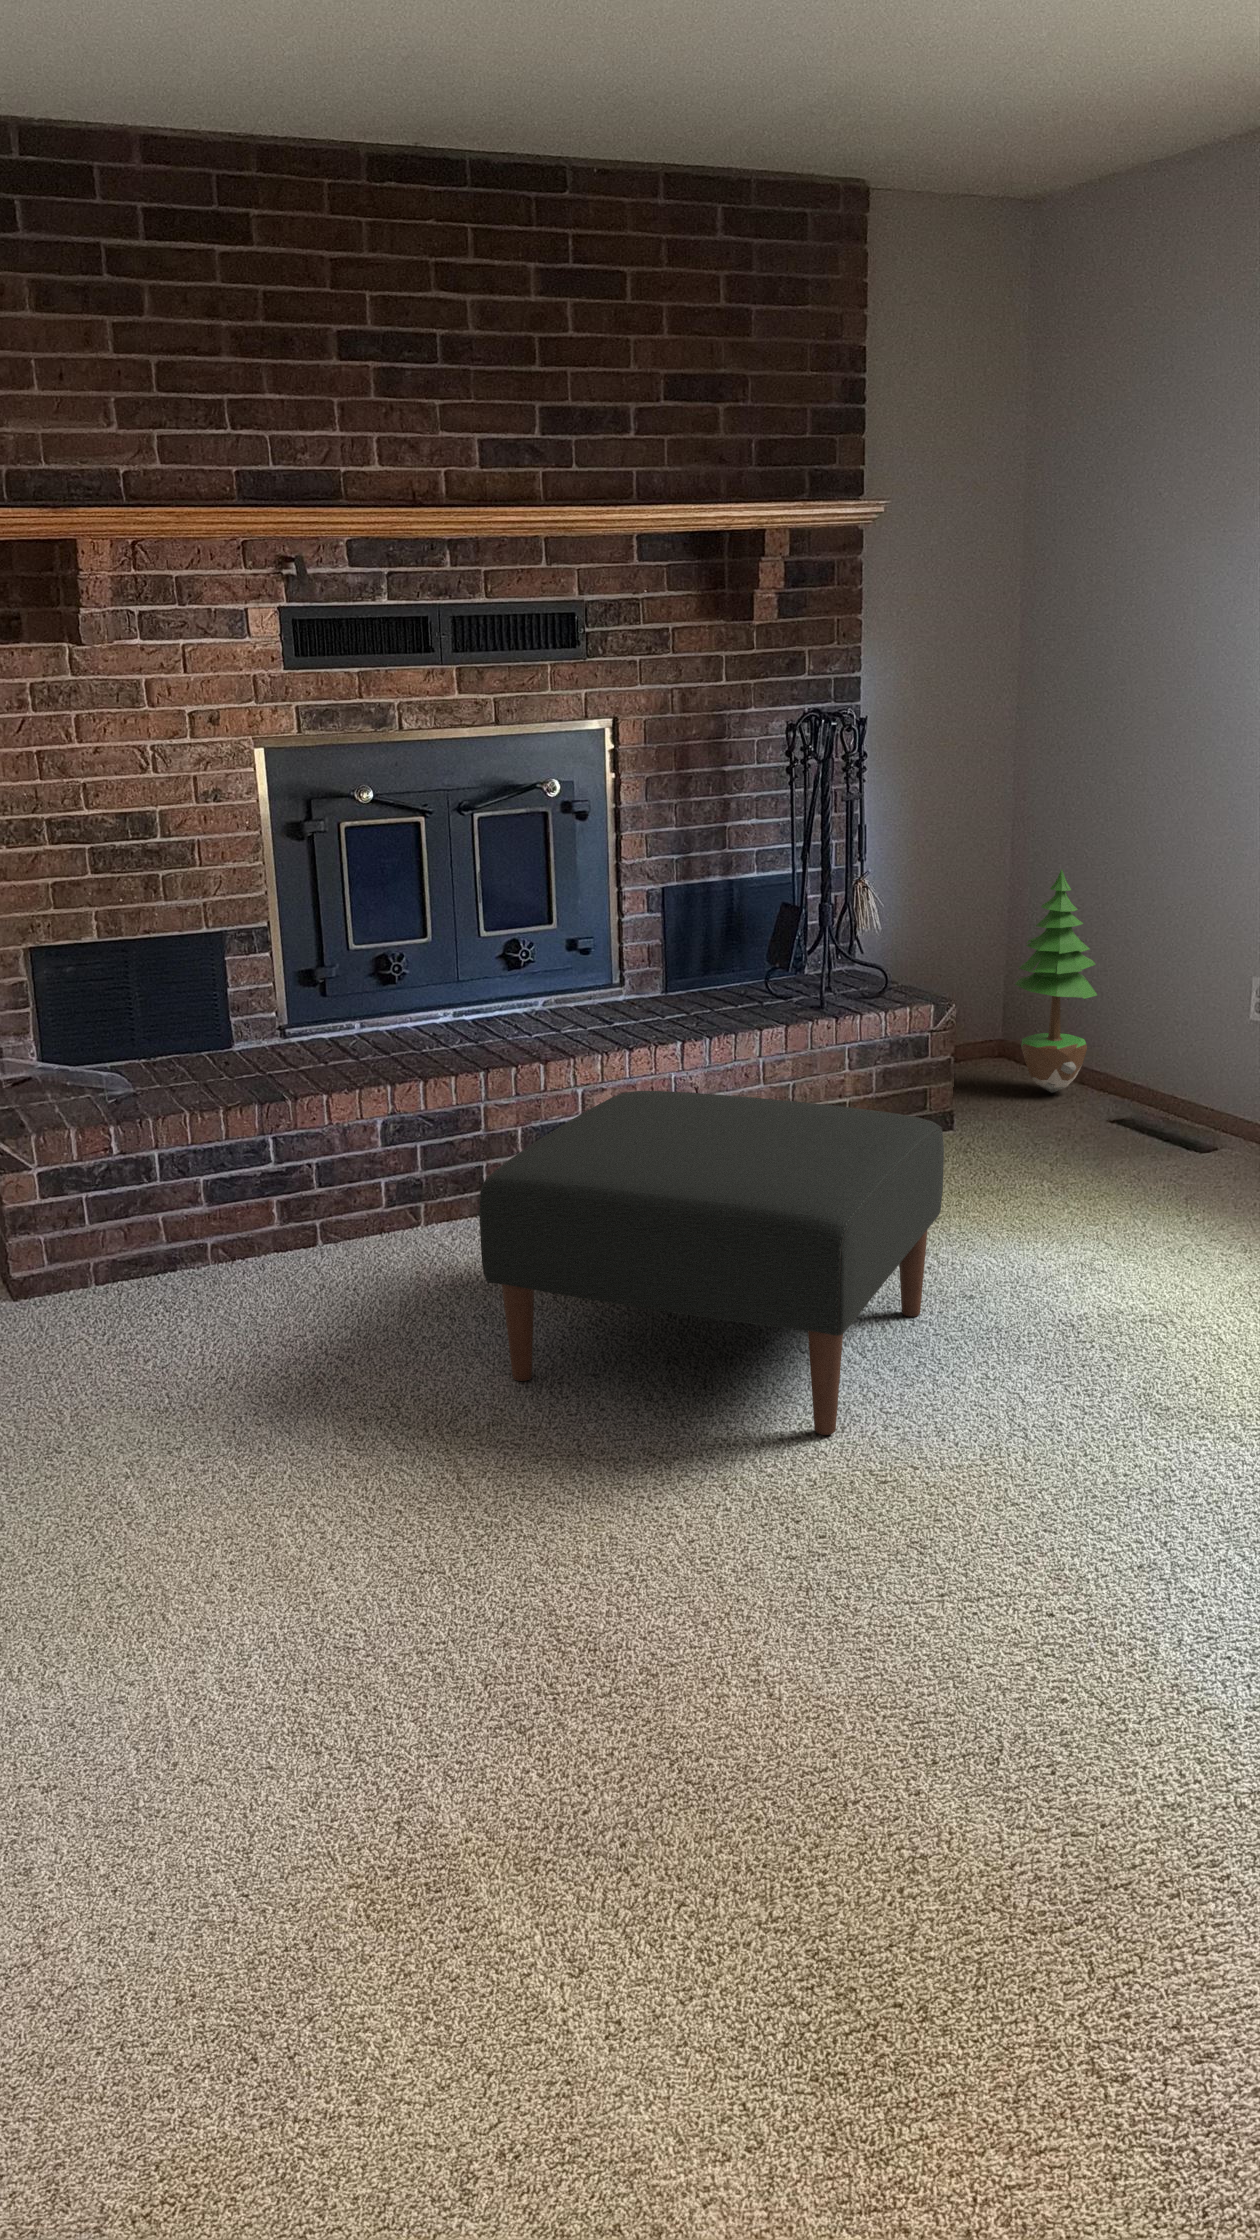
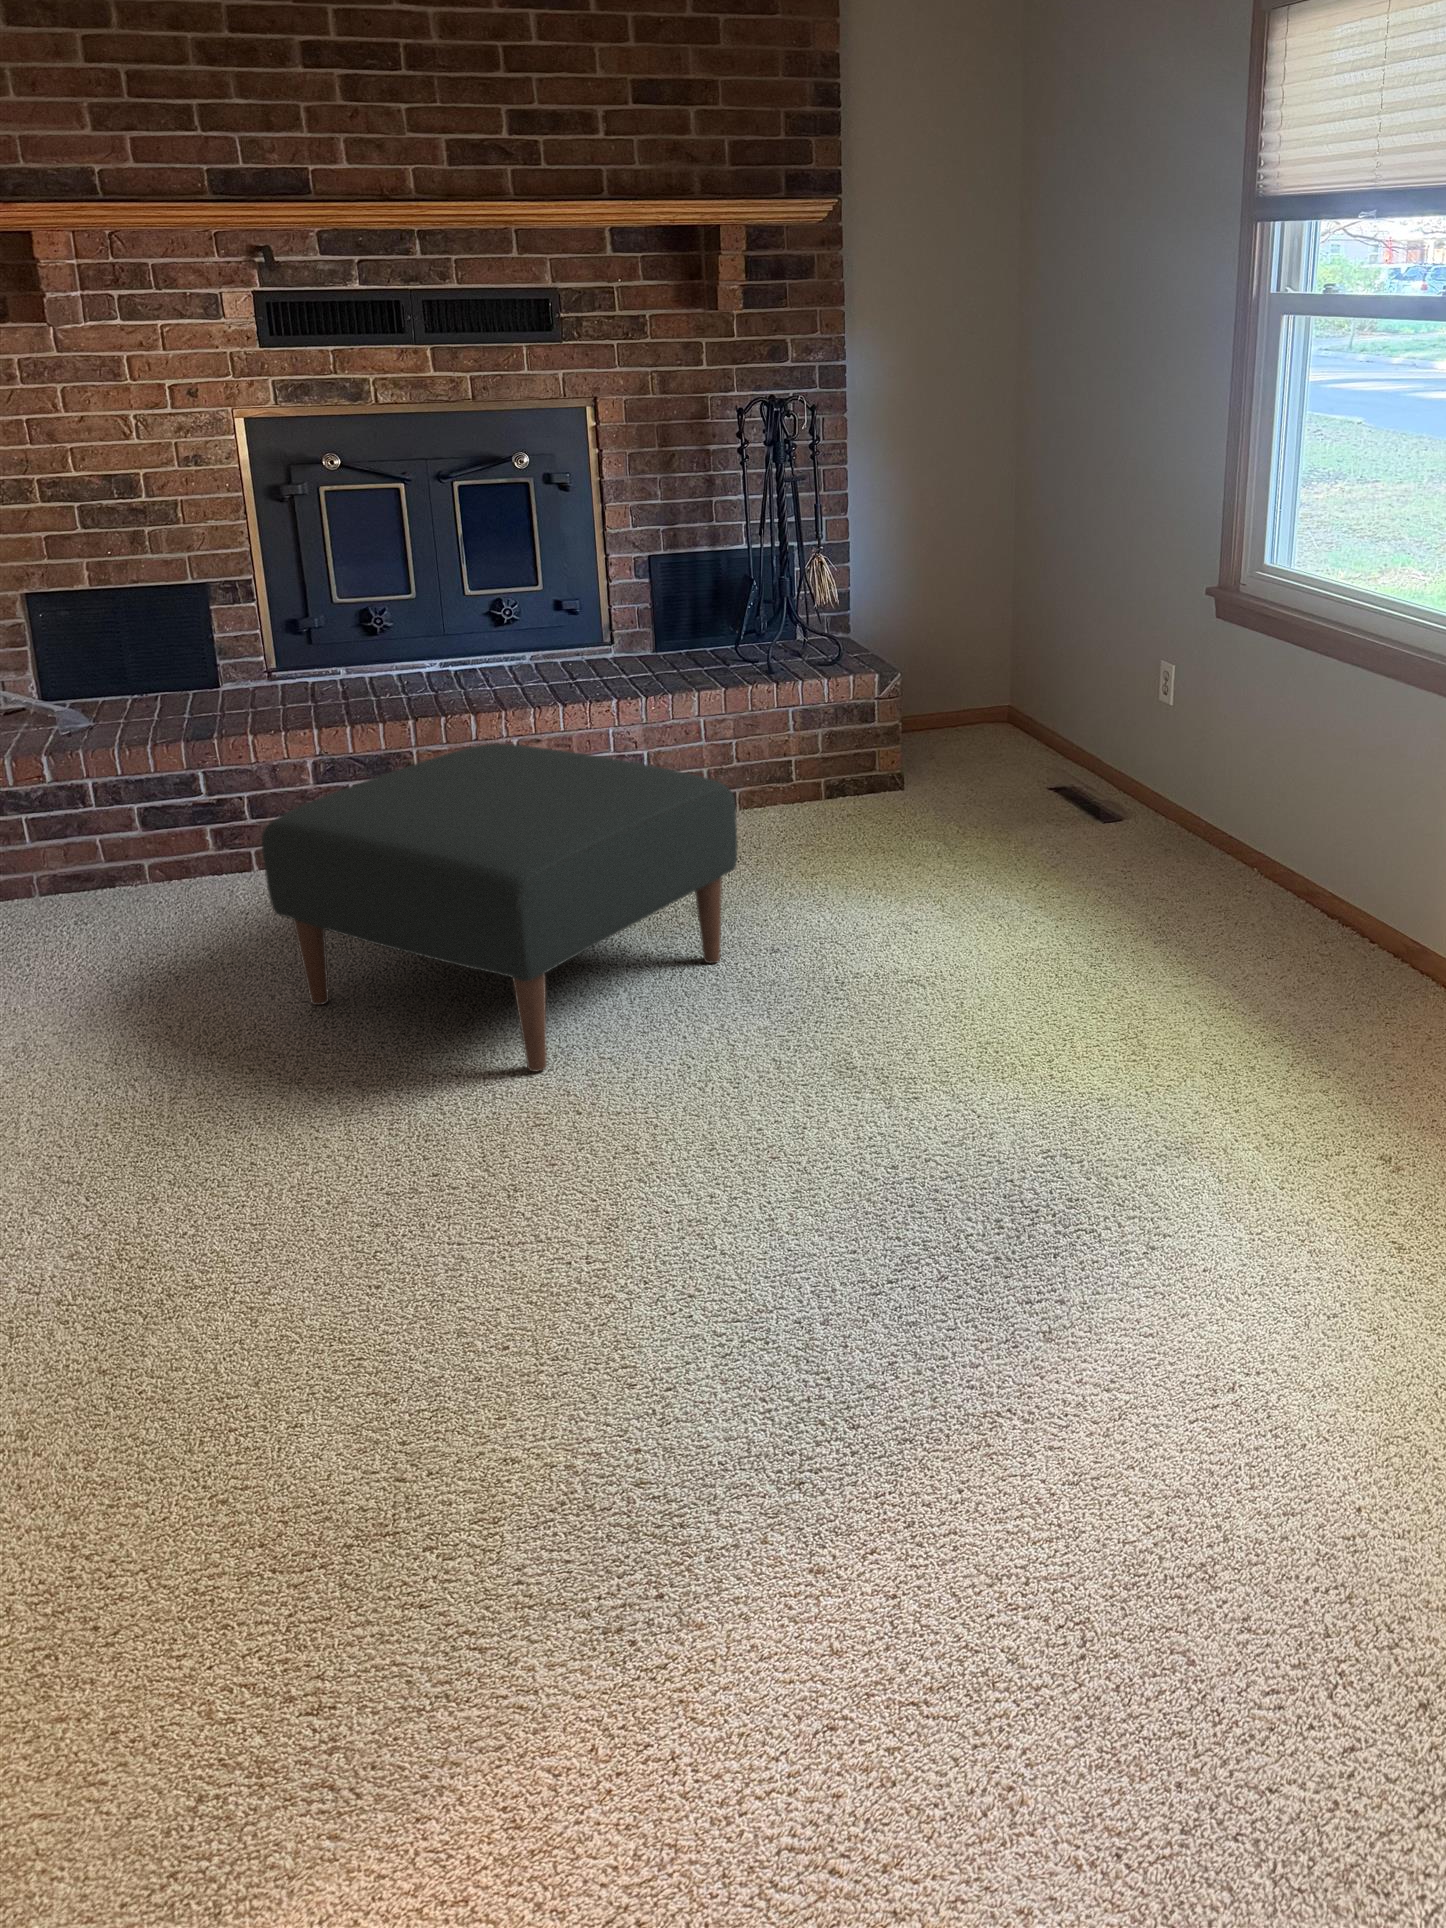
potted tree: present [1015,869,1097,1093] -> none [985,546,1061,756]

